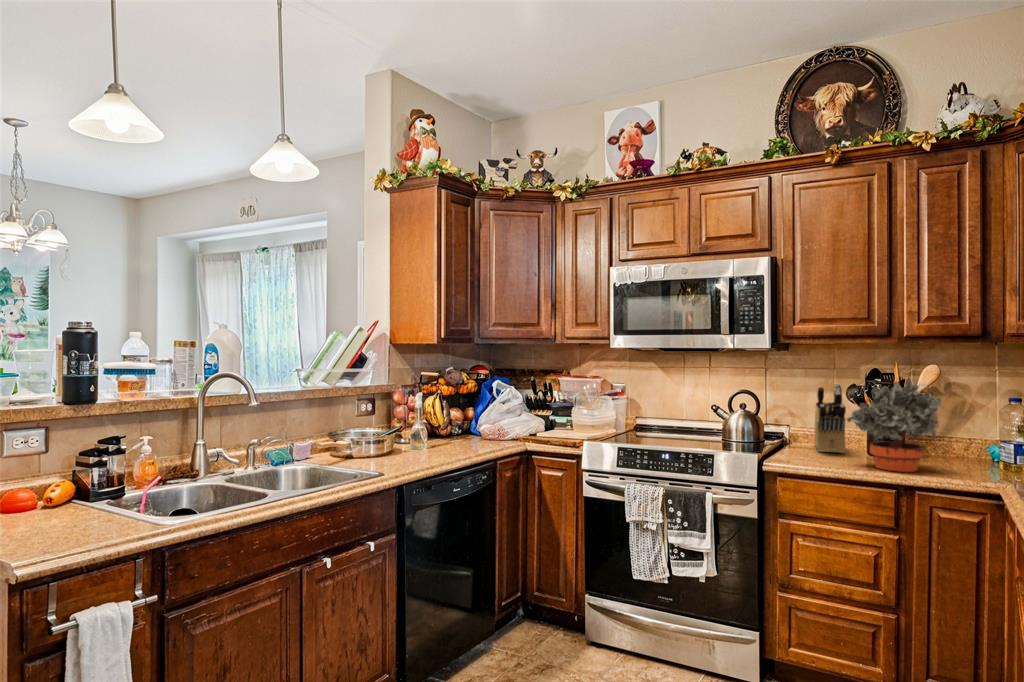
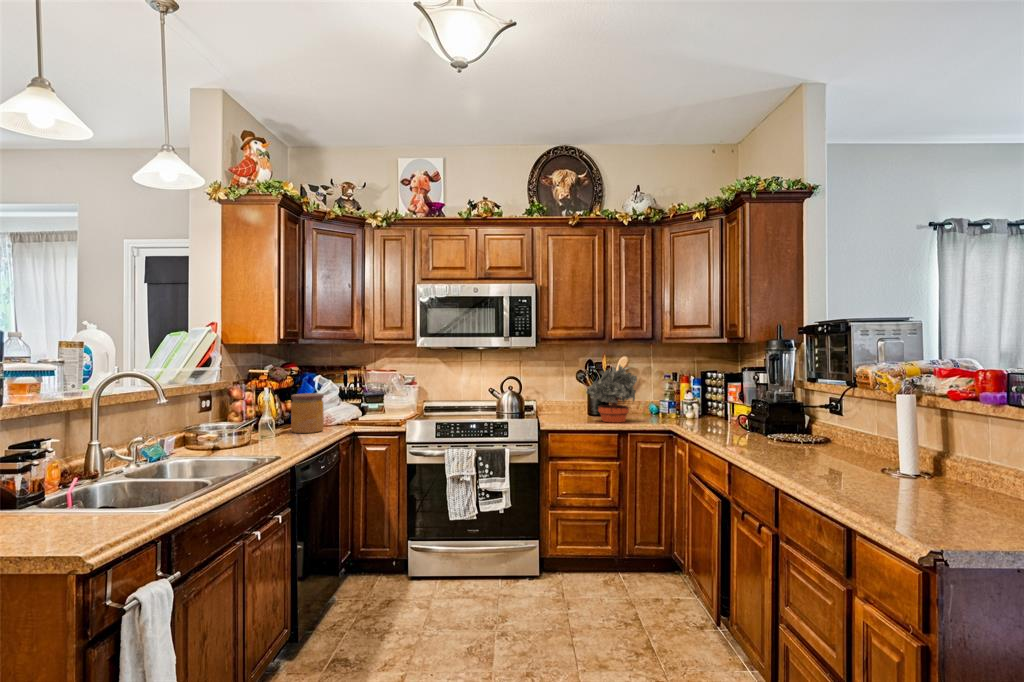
knife block: present [814,383,846,453] -> none [552,370,579,416]
jar: none [453,401,488,447] -> present [291,393,324,433]

